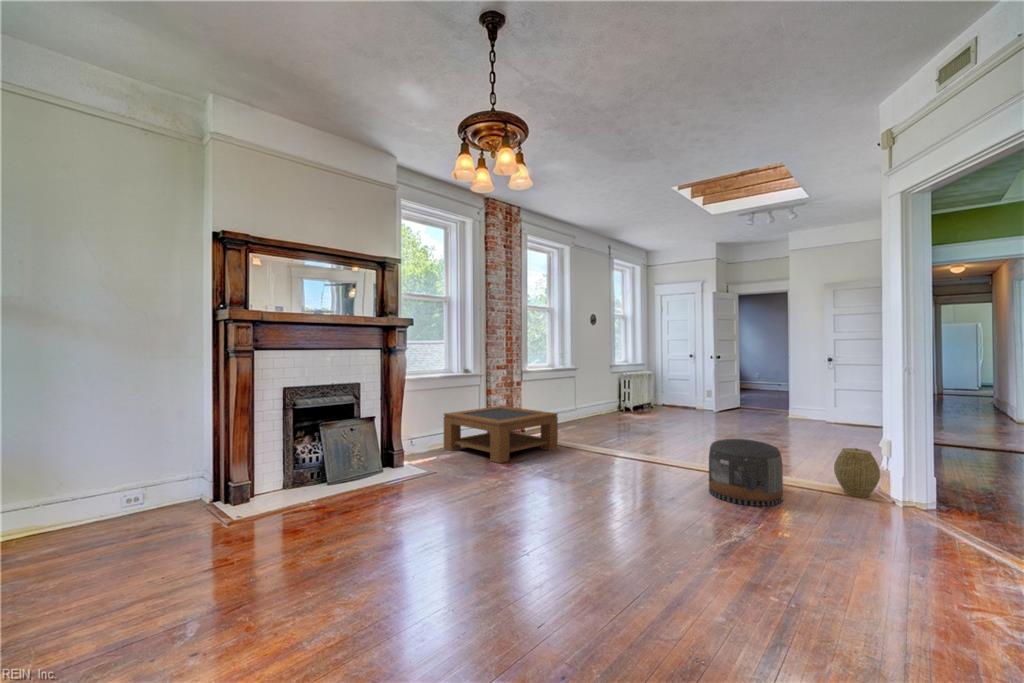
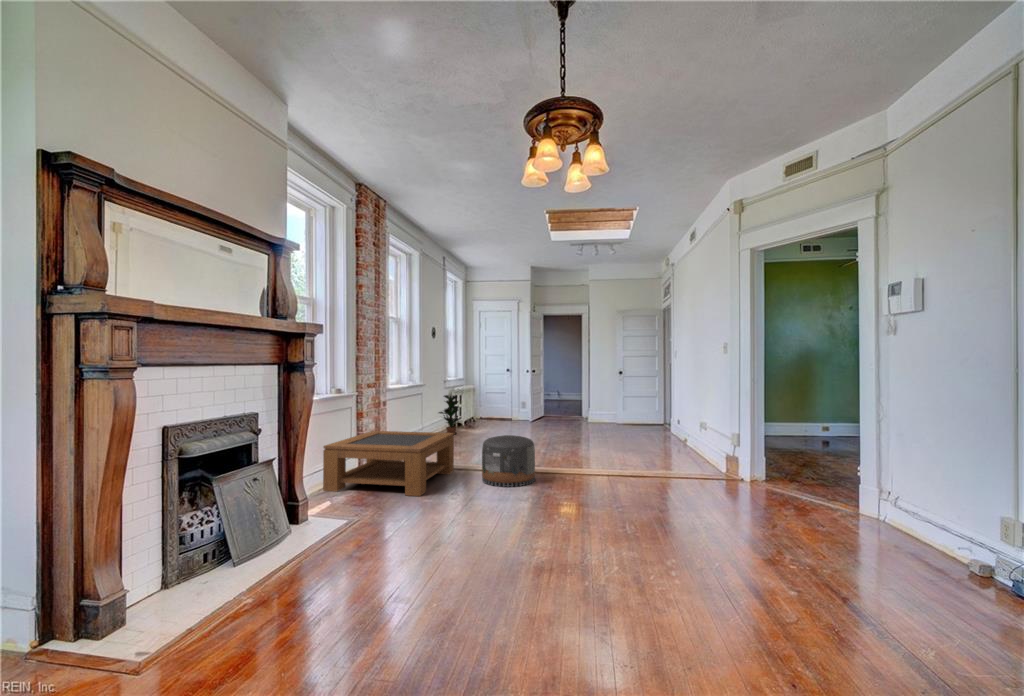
potted plant: none [597,379,621,418] -> present [439,395,461,435]
pouf: present [709,439,783,506] -> present [482,435,535,487]
woven basket: present [834,448,880,497] -> none [703,438,734,475]

